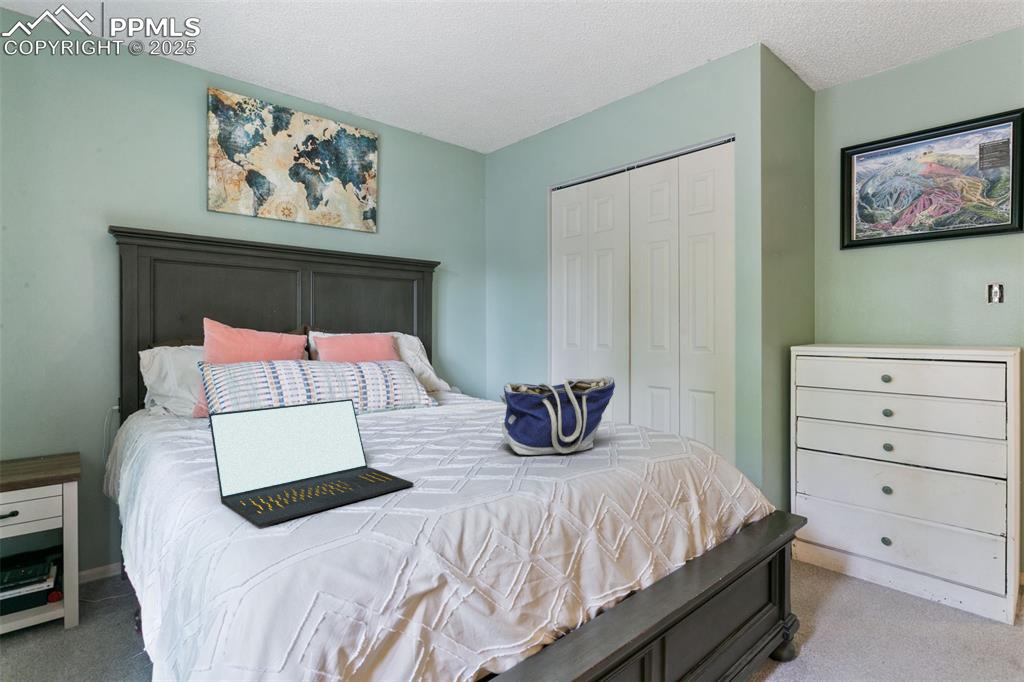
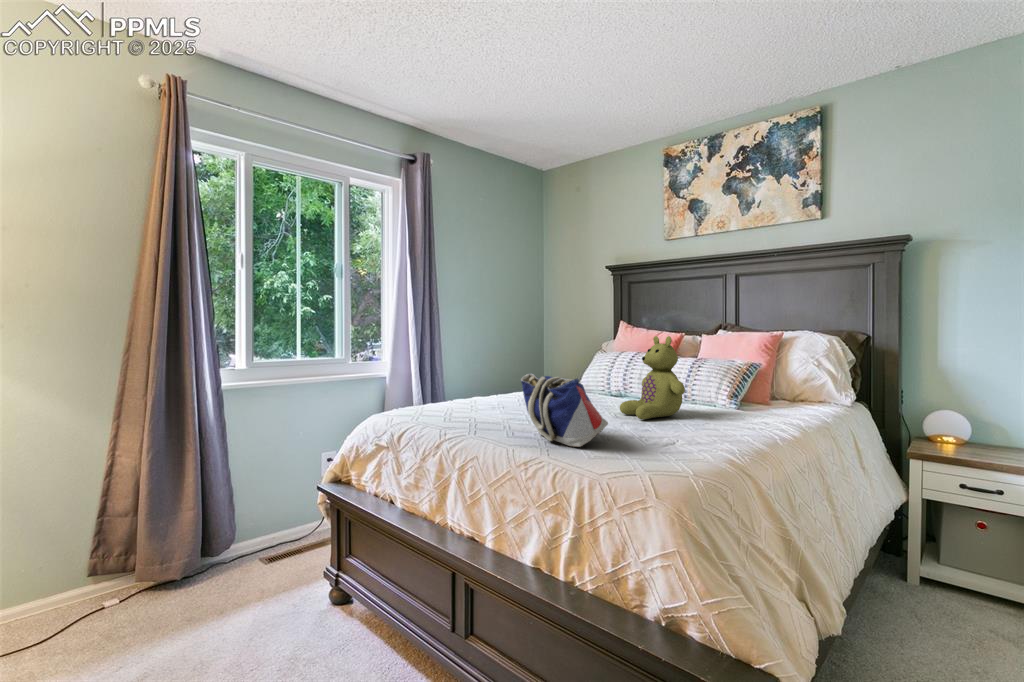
stuffed bear: none [412,337,482,427] -> present [620,336,685,419]
laptop: present [209,399,413,527] -> none [403,370,501,422]

